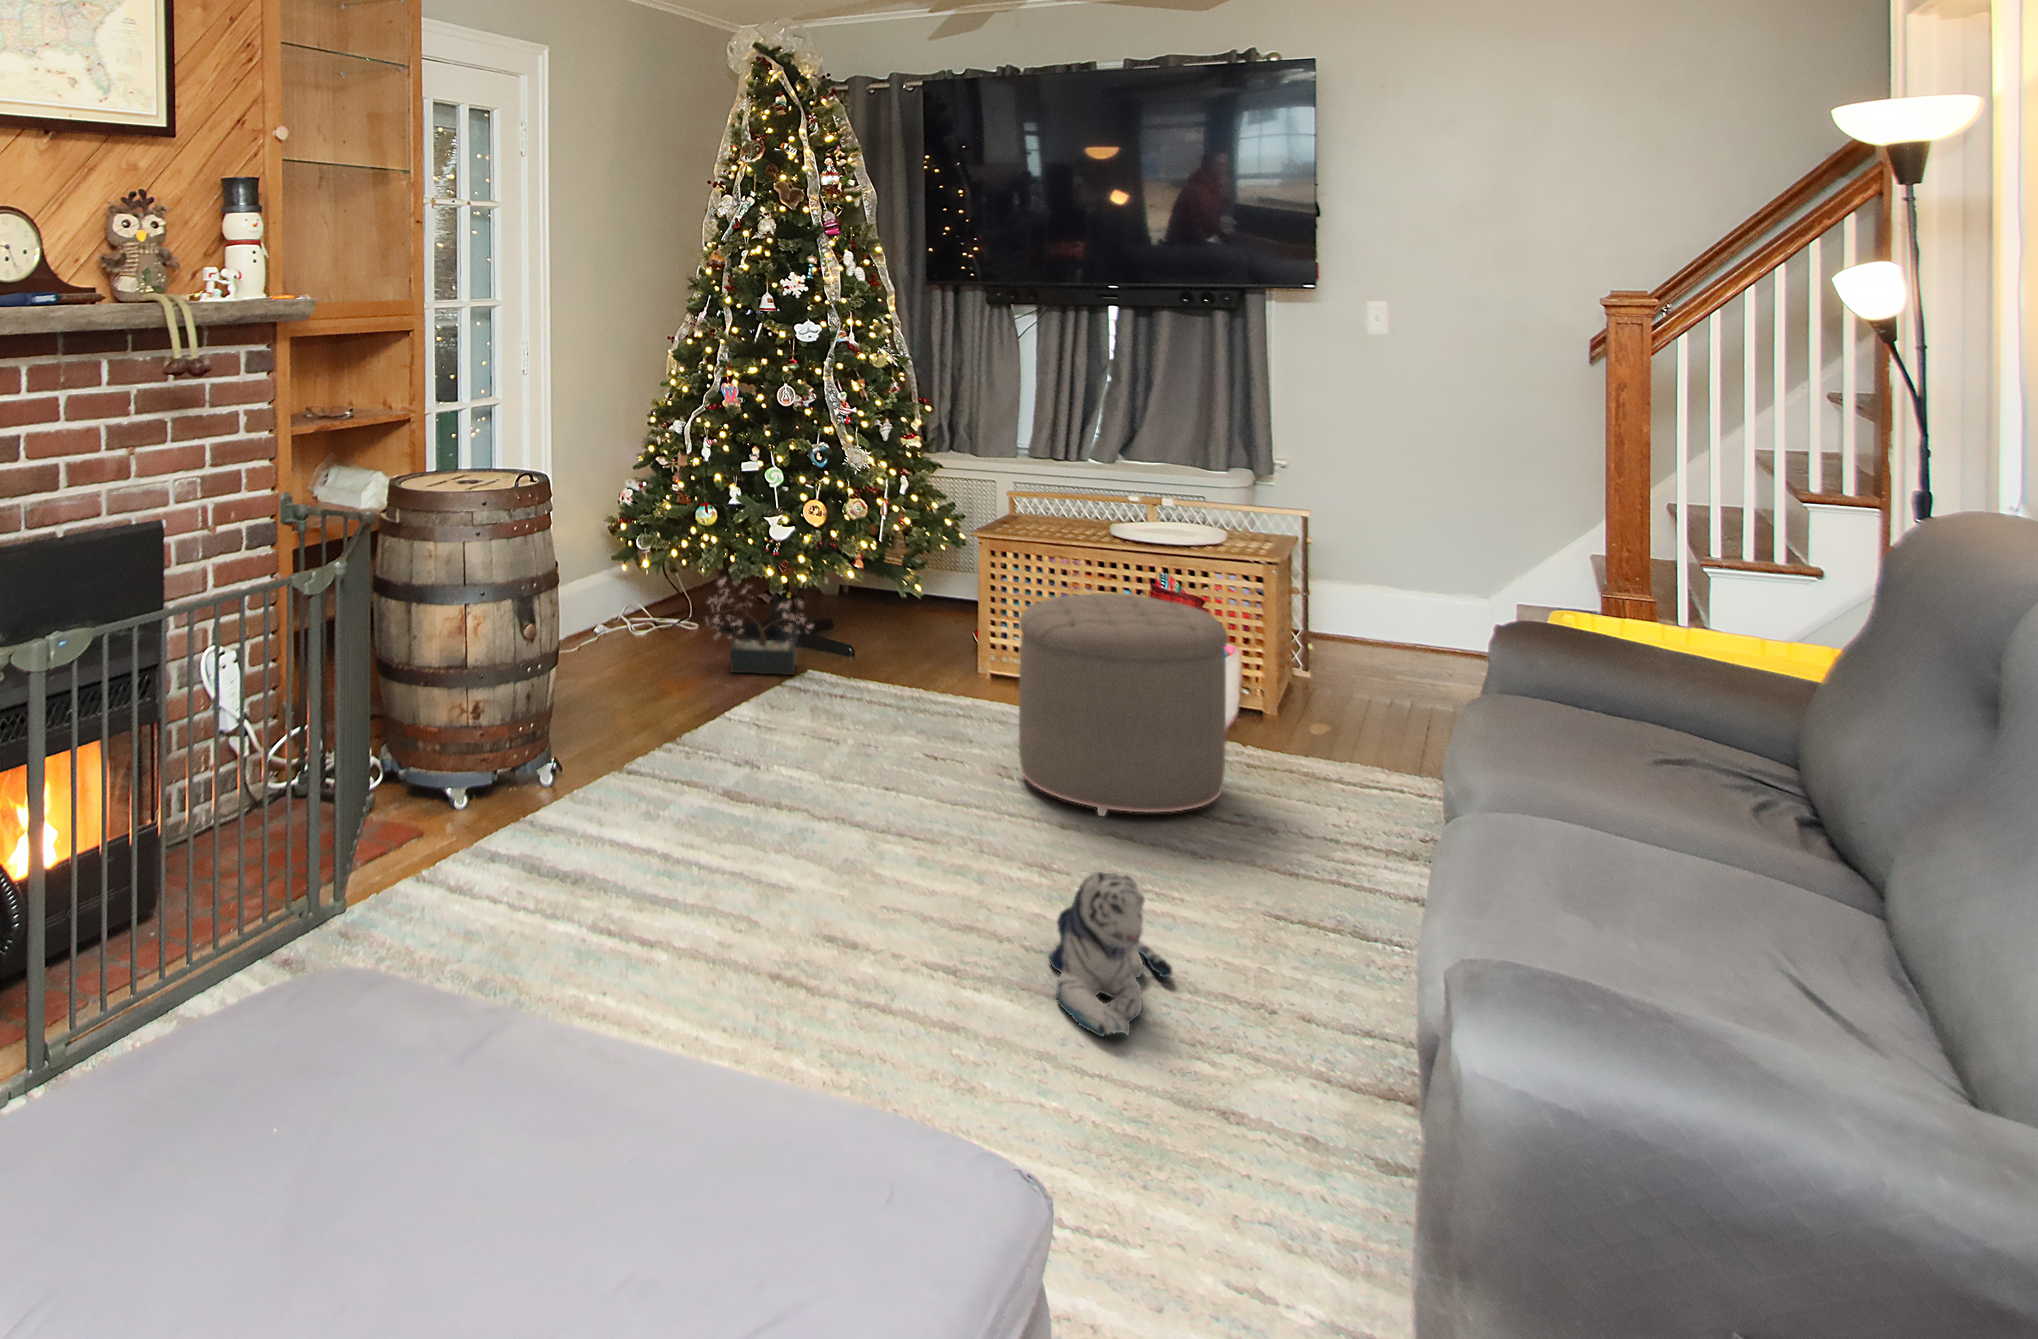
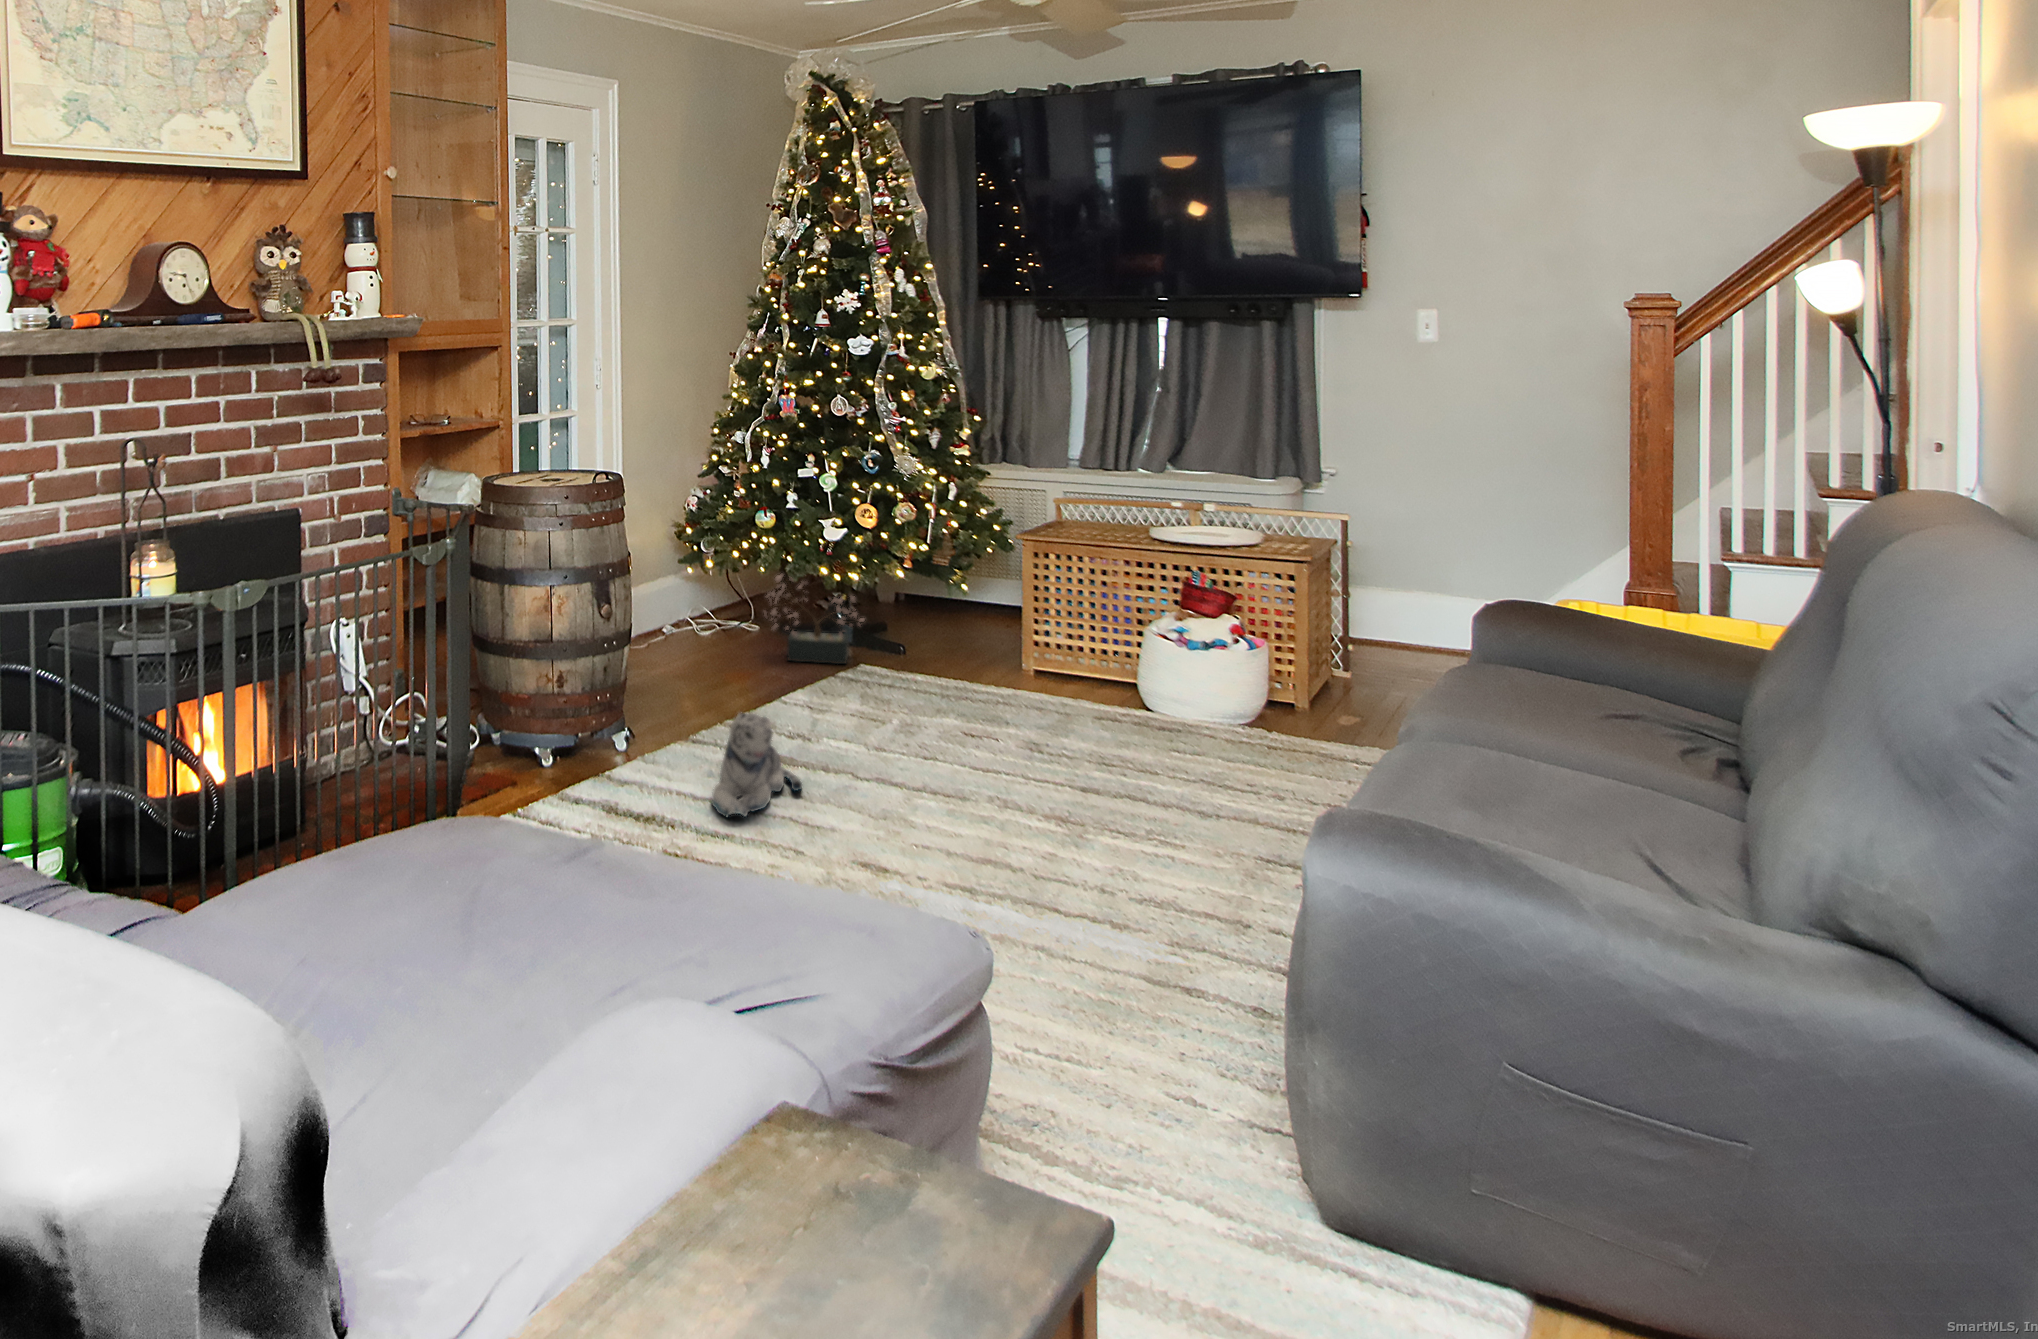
ottoman: present [1019,593,1228,816] -> none [1050,586,1244,784]
plush toy: present [1048,872,1172,1037] -> present [712,713,802,817]

